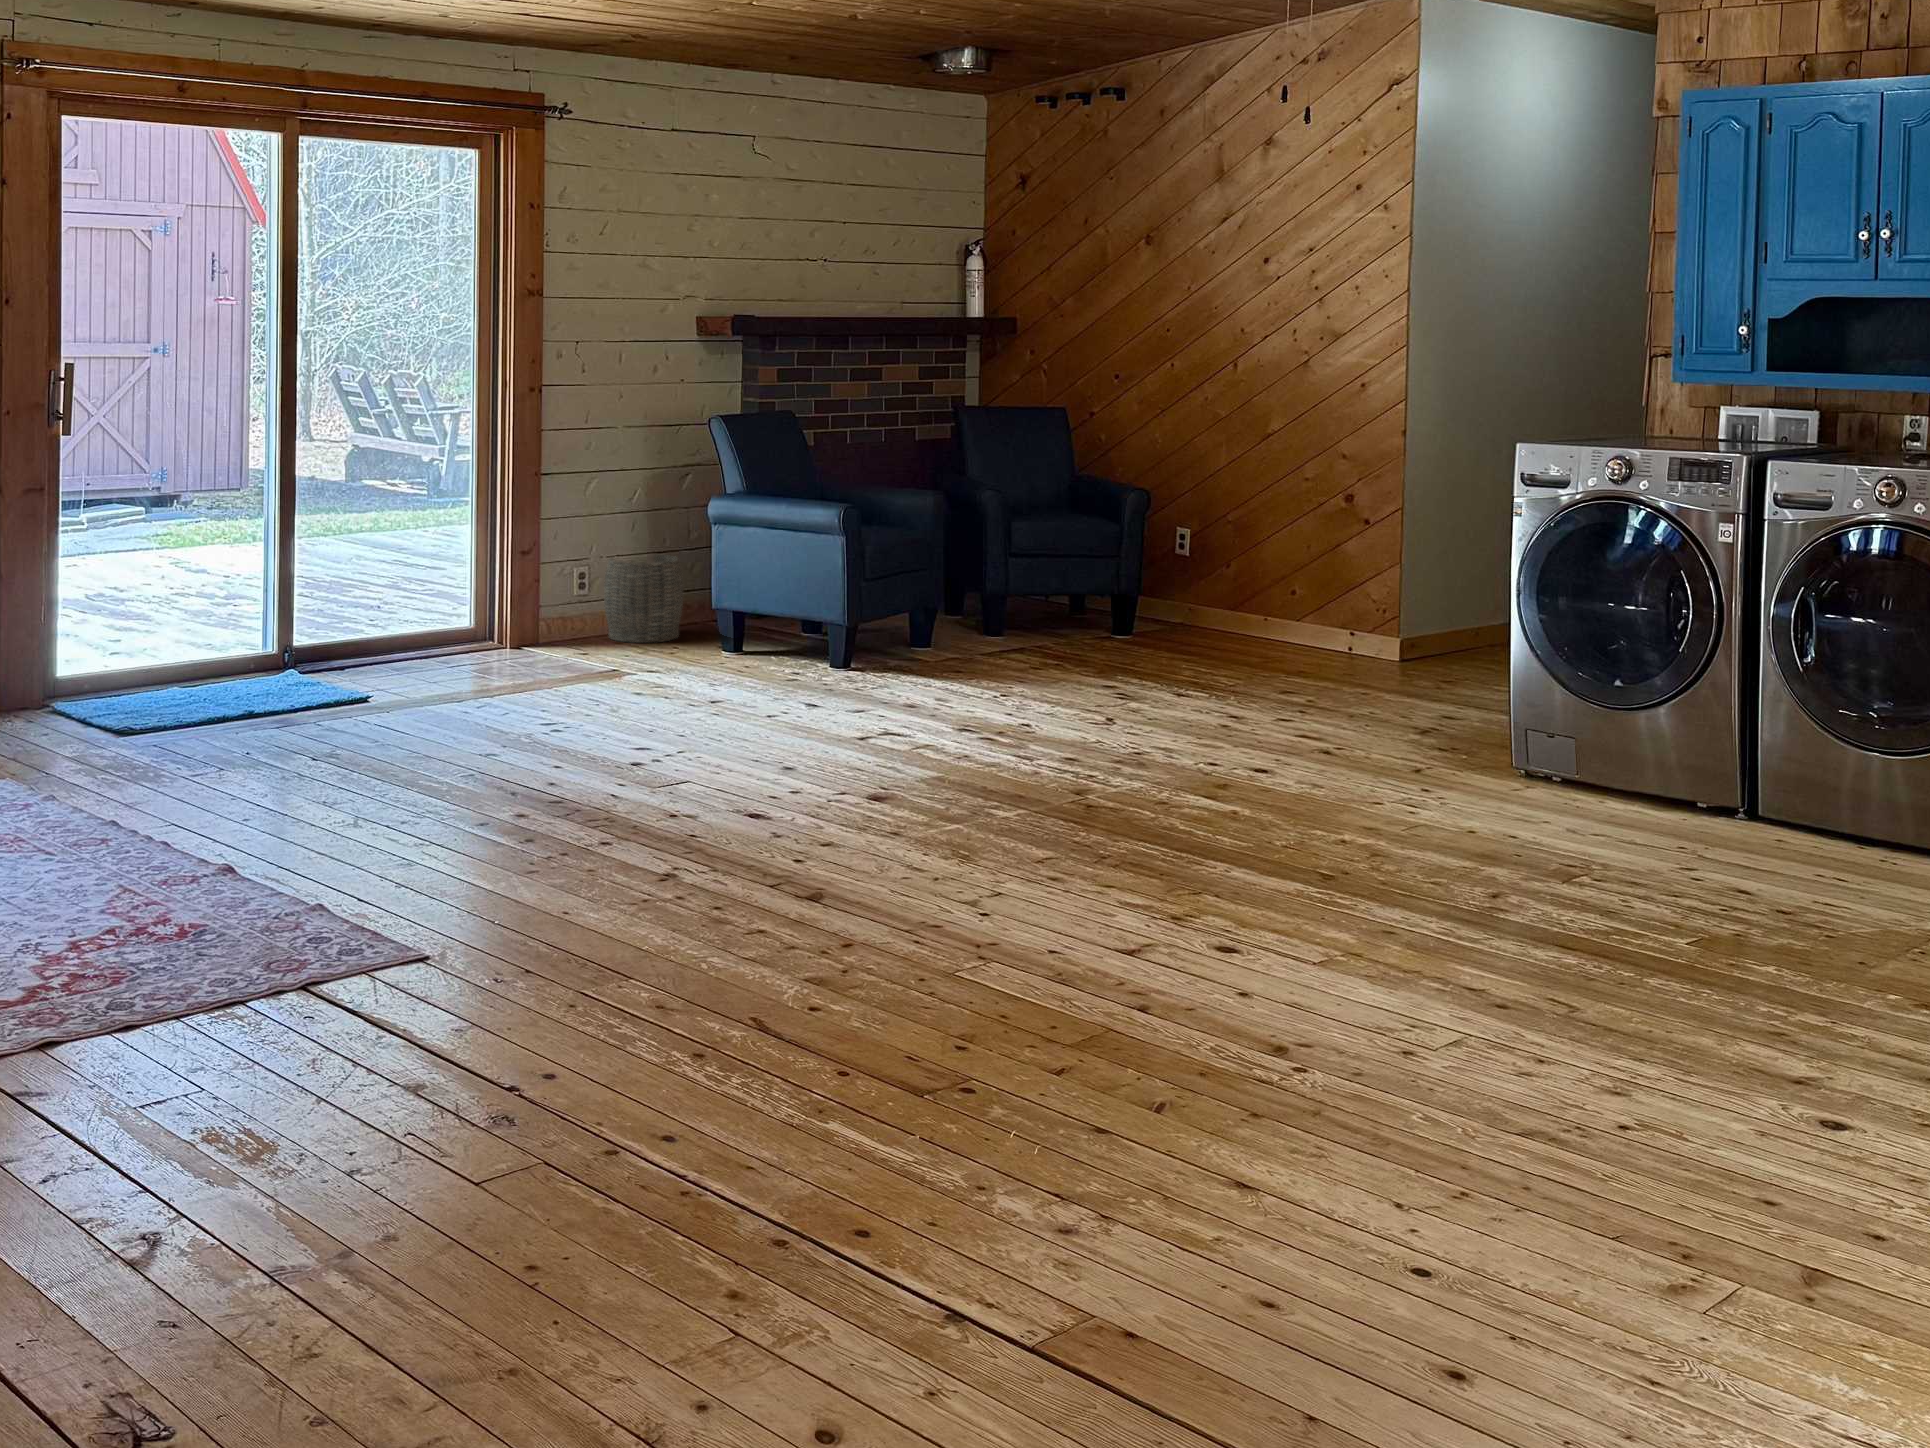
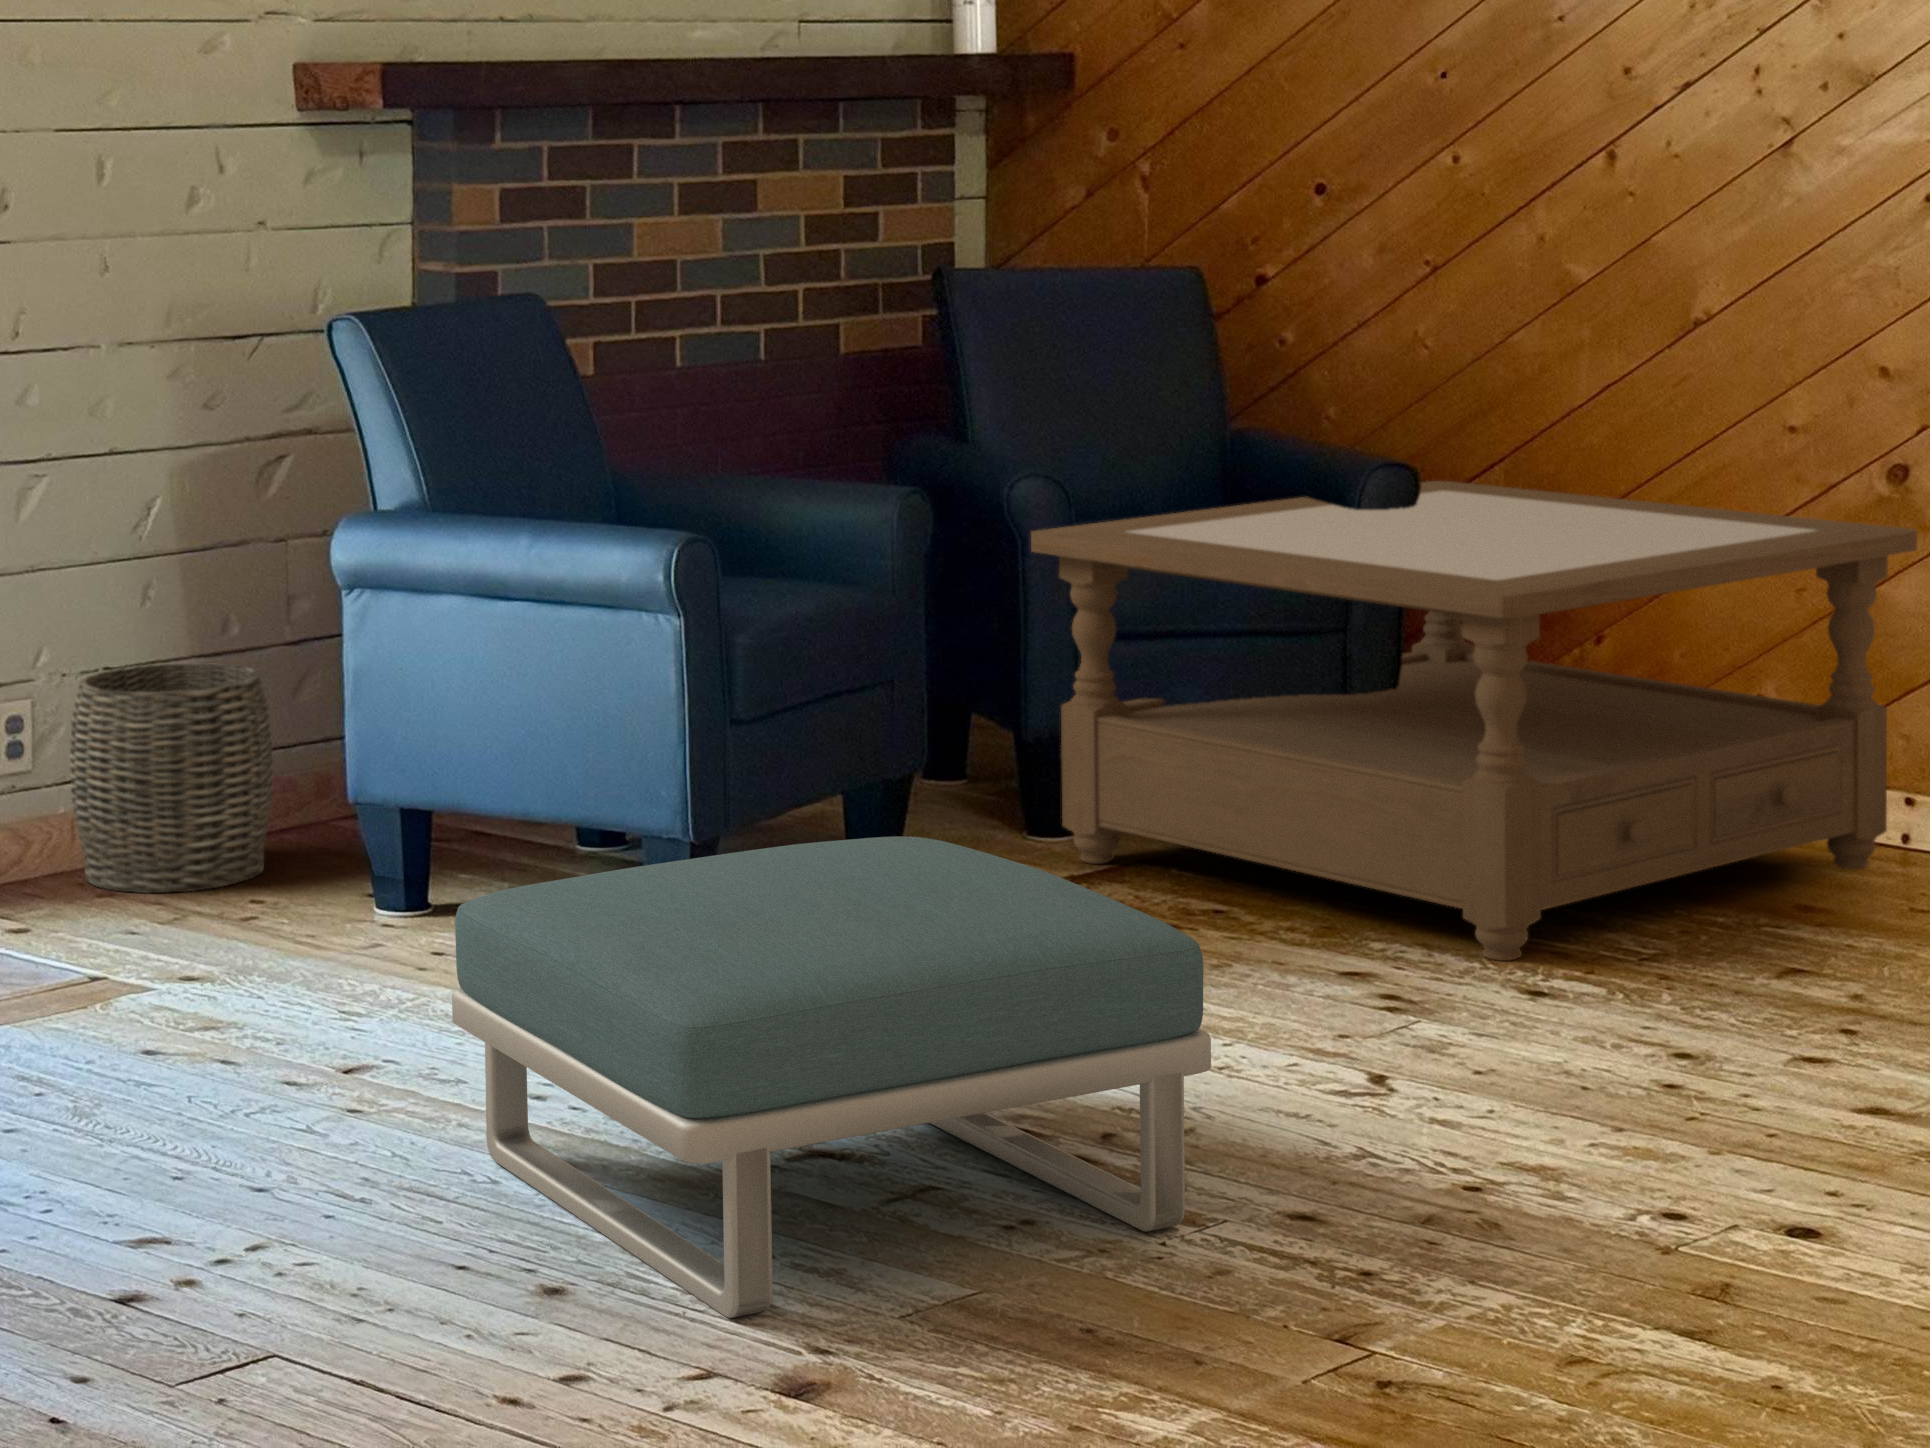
coffee table: none [988,498,1354,685] -> present [1031,481,1917,961]
footstool: none [752,617,1037,779] -> present [452,836,1211,1318]

